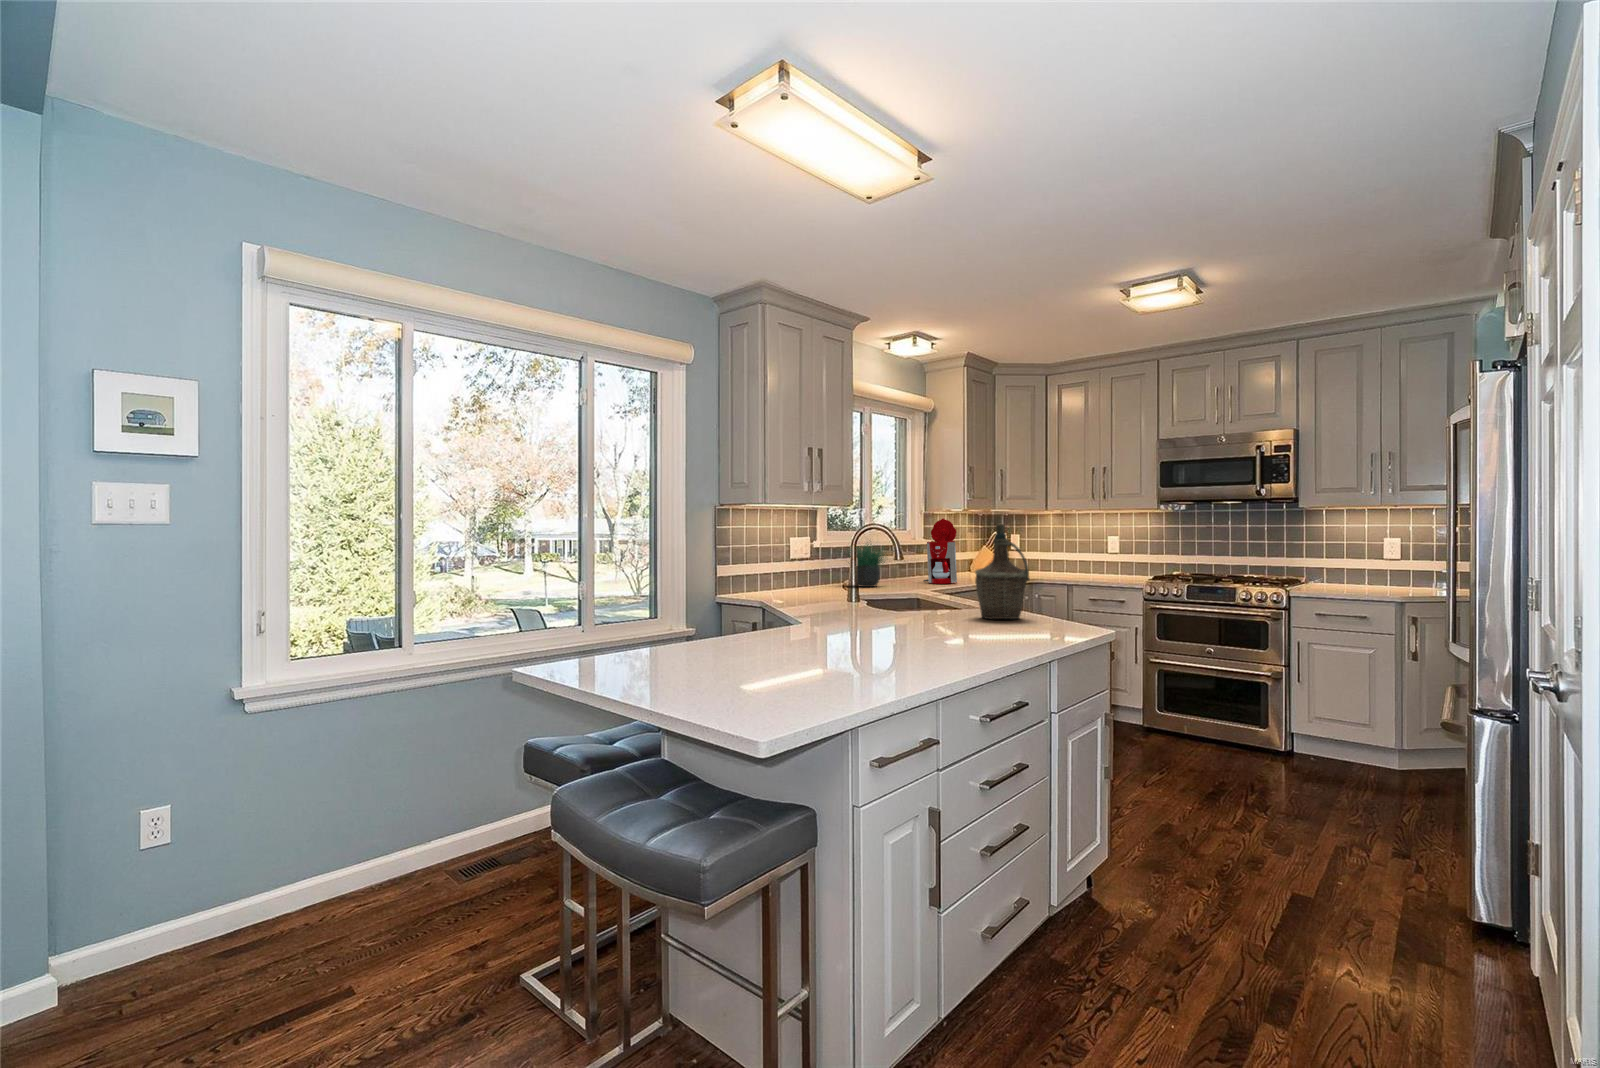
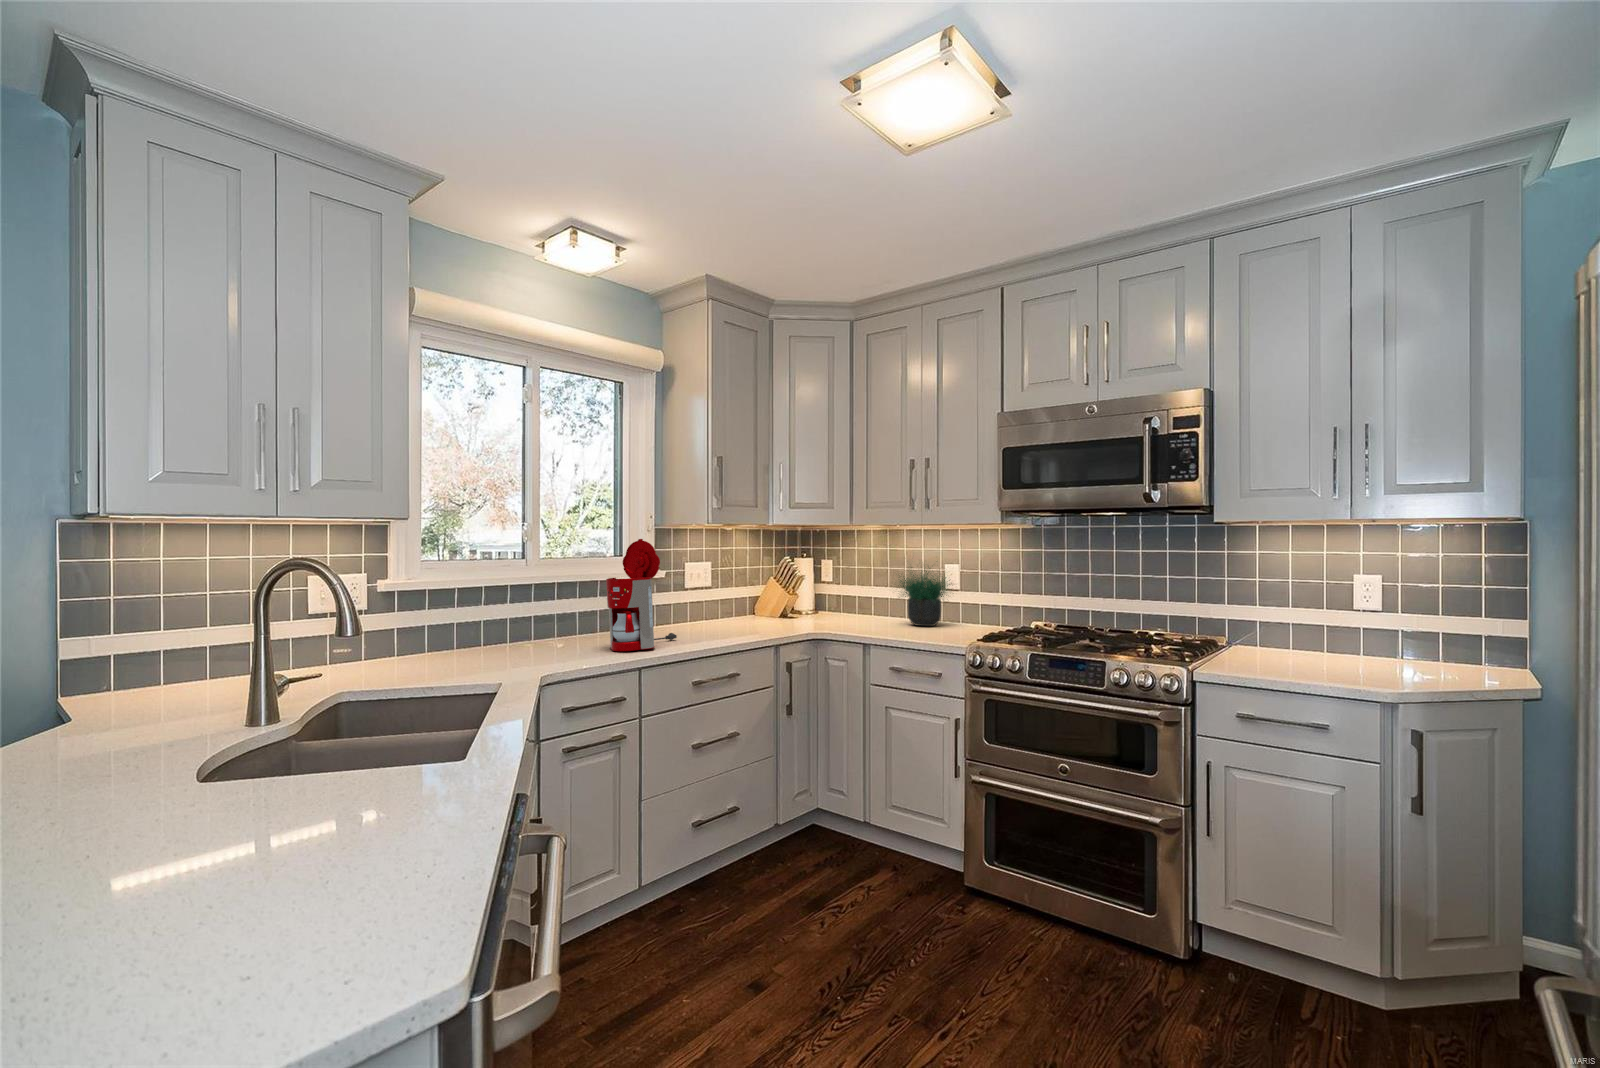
bottle: present [975,524,1030,619] -> none [159,583,355,892]
potted plant: present [848,544,885,587] -> present [898,568,950,626]

